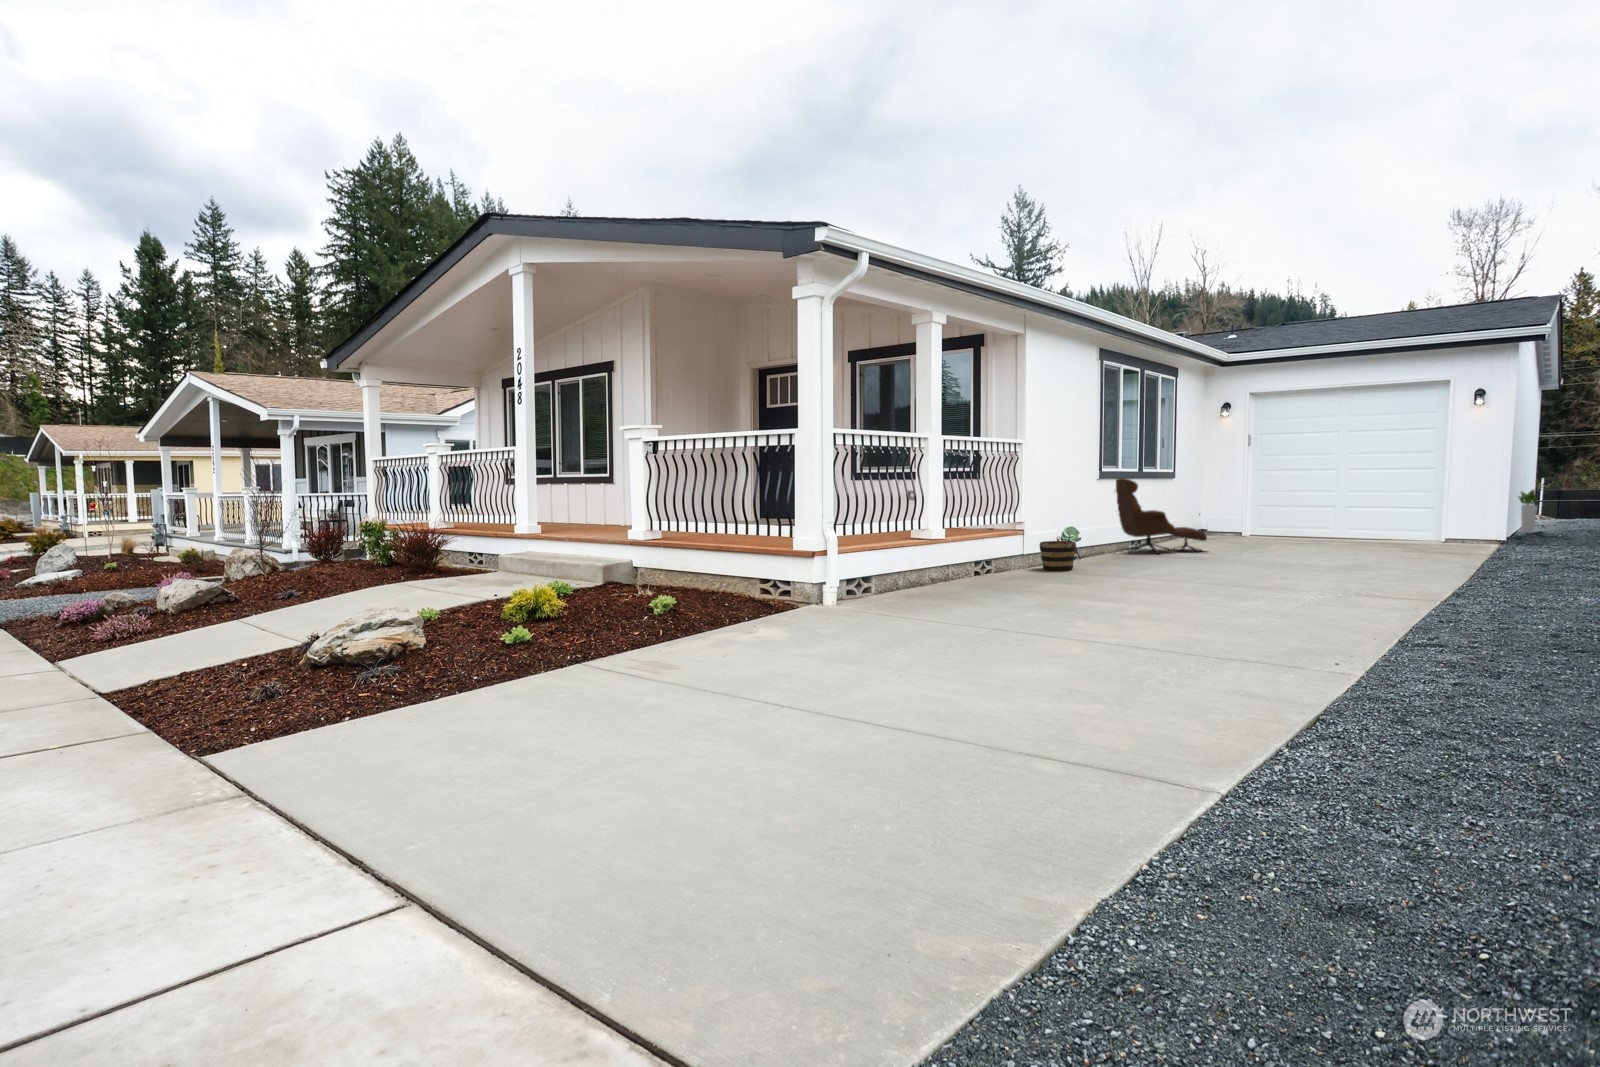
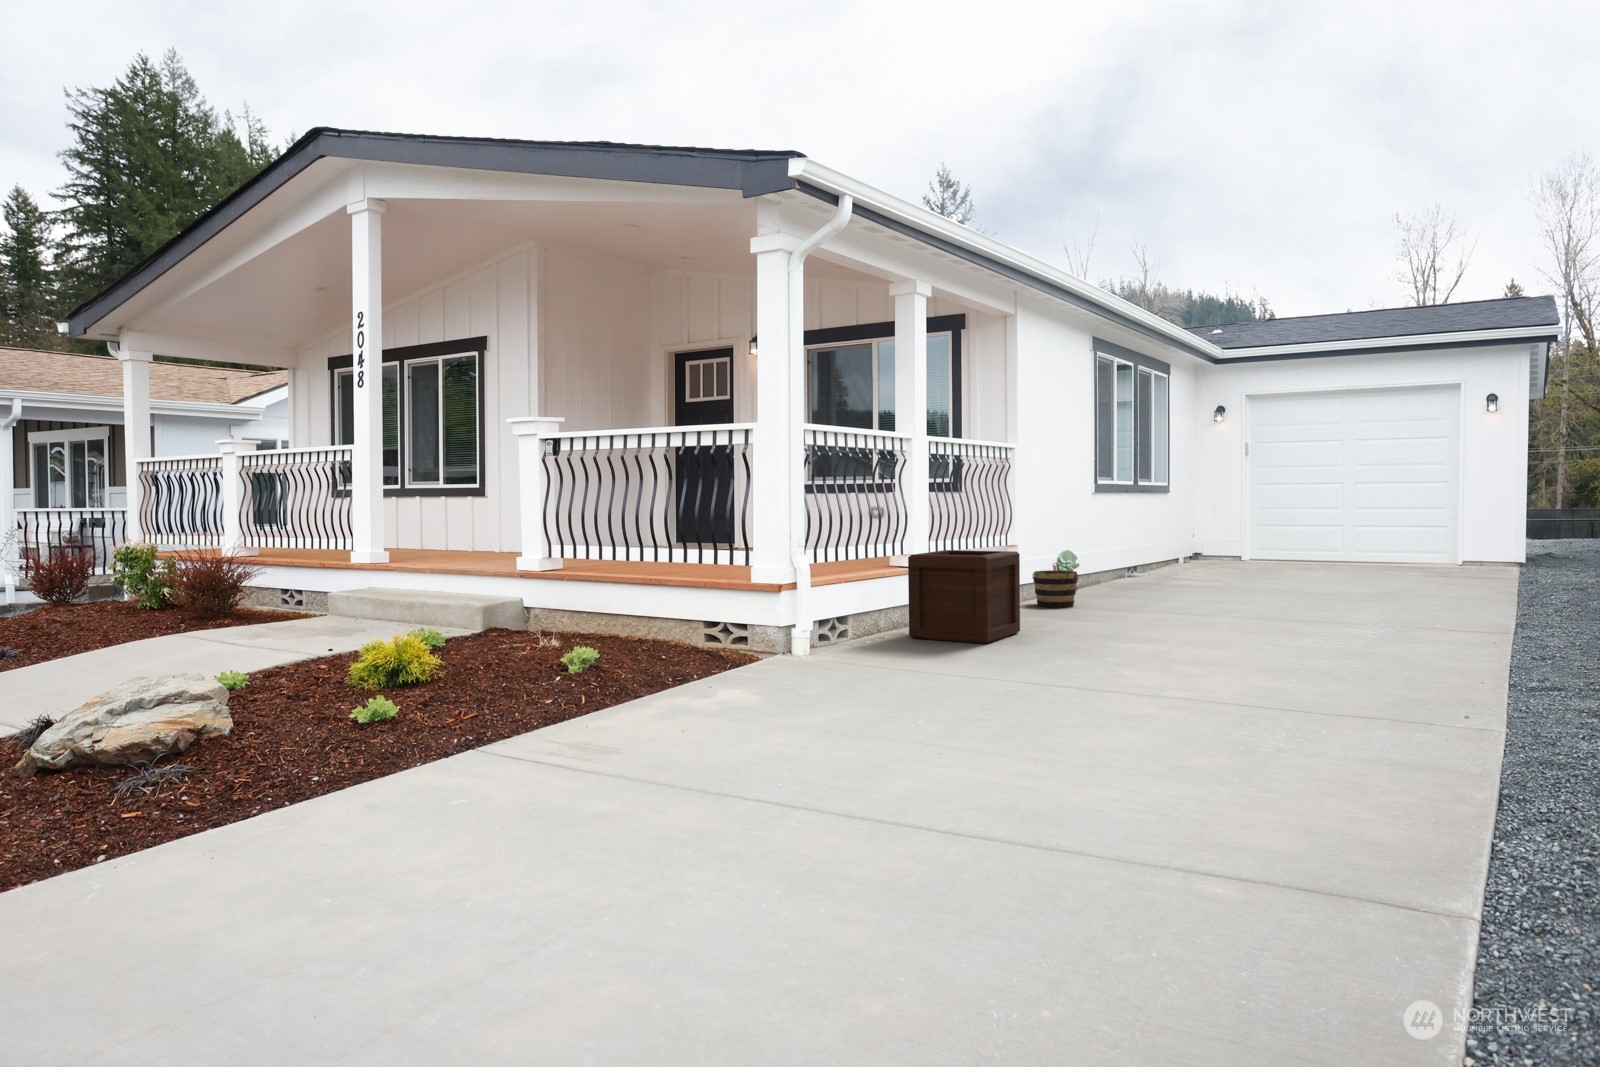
lounge chair: present [1116,478,1207,554] -> none [1104,494,1214,586]
planter: present [1519,490,1538,533] -> none [1527,510,1554,560]
wooden crate: none [922,525,1012,597] -> present [908,550,1020,644]

